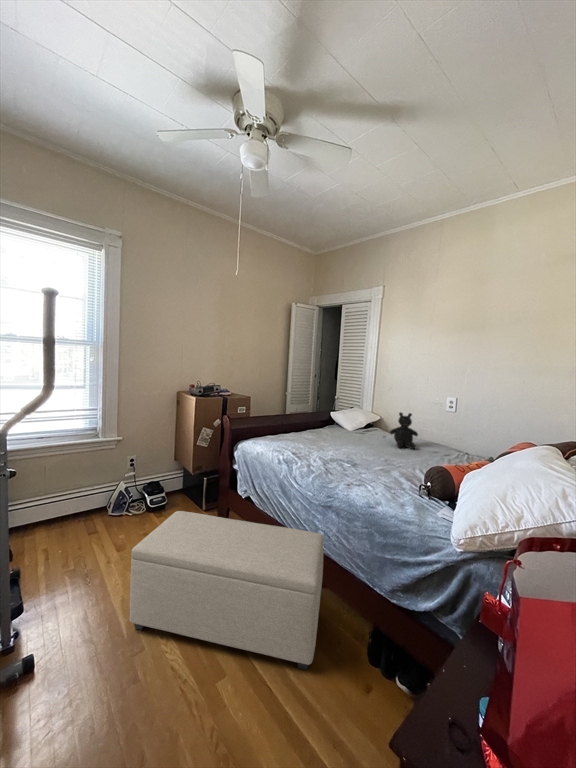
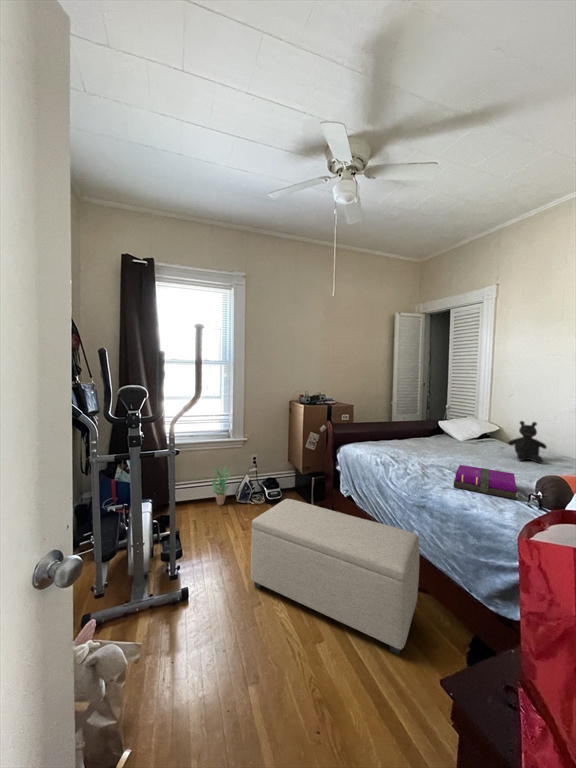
notebook: none [356,459,411,491] -> present [454,465,518,500]
potted plant: none [70,473,102,523] -> present [212,467,230,505]

